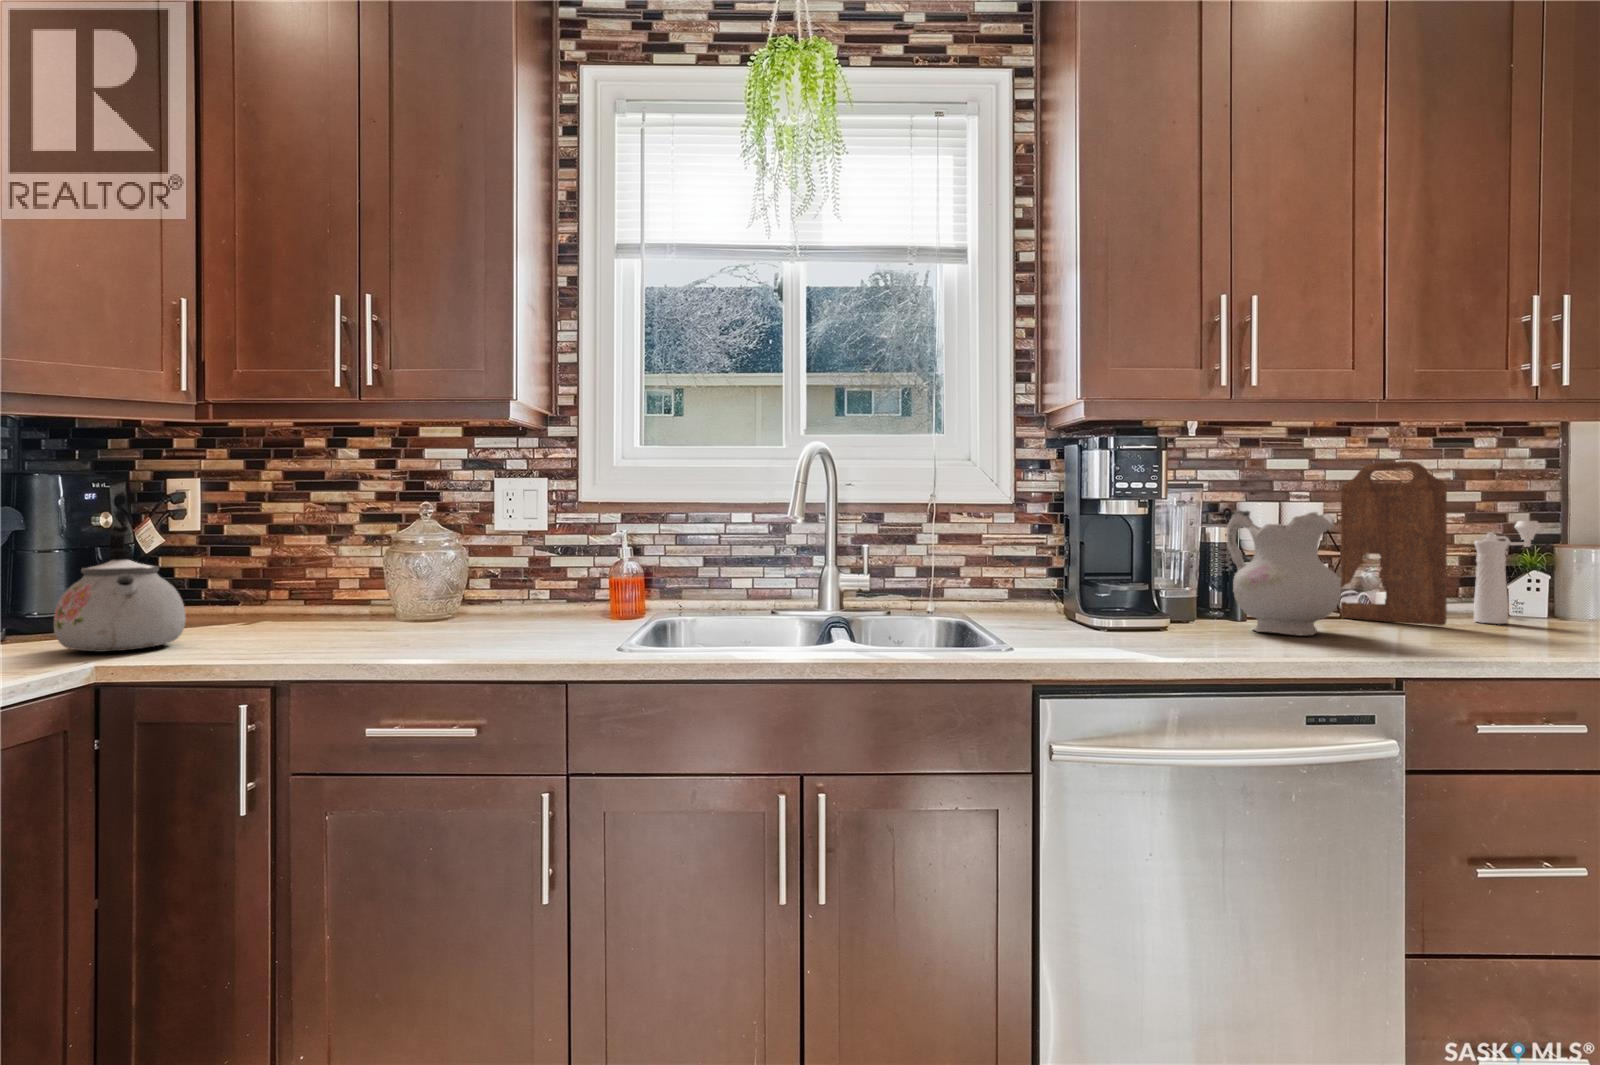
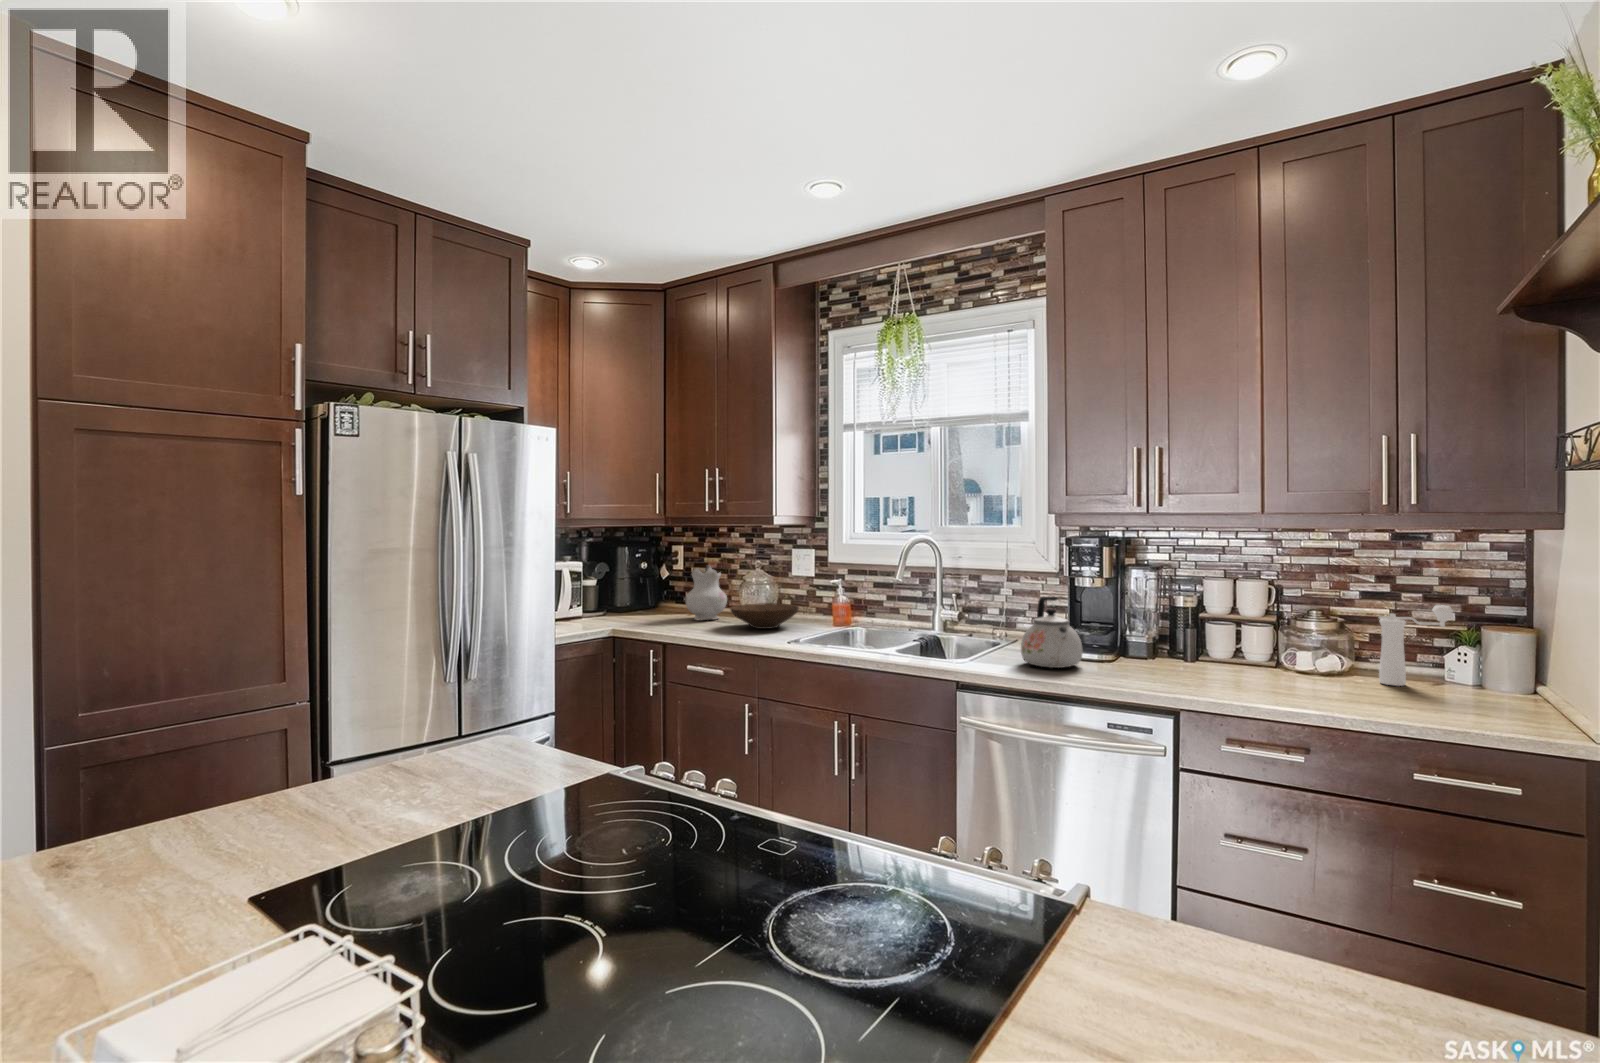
cutting board: present [1341,461,1447,626] -> none [1282,556,1328,681]
ceramic pitcher: present [1226,510,1341,636] -> present [685,566,727,620]
kettle: present [53,526,186,652] -> present [1021,597,1083,668]
wooden bowl: none [400,583,554,634] -> present [731,603,799,629]

